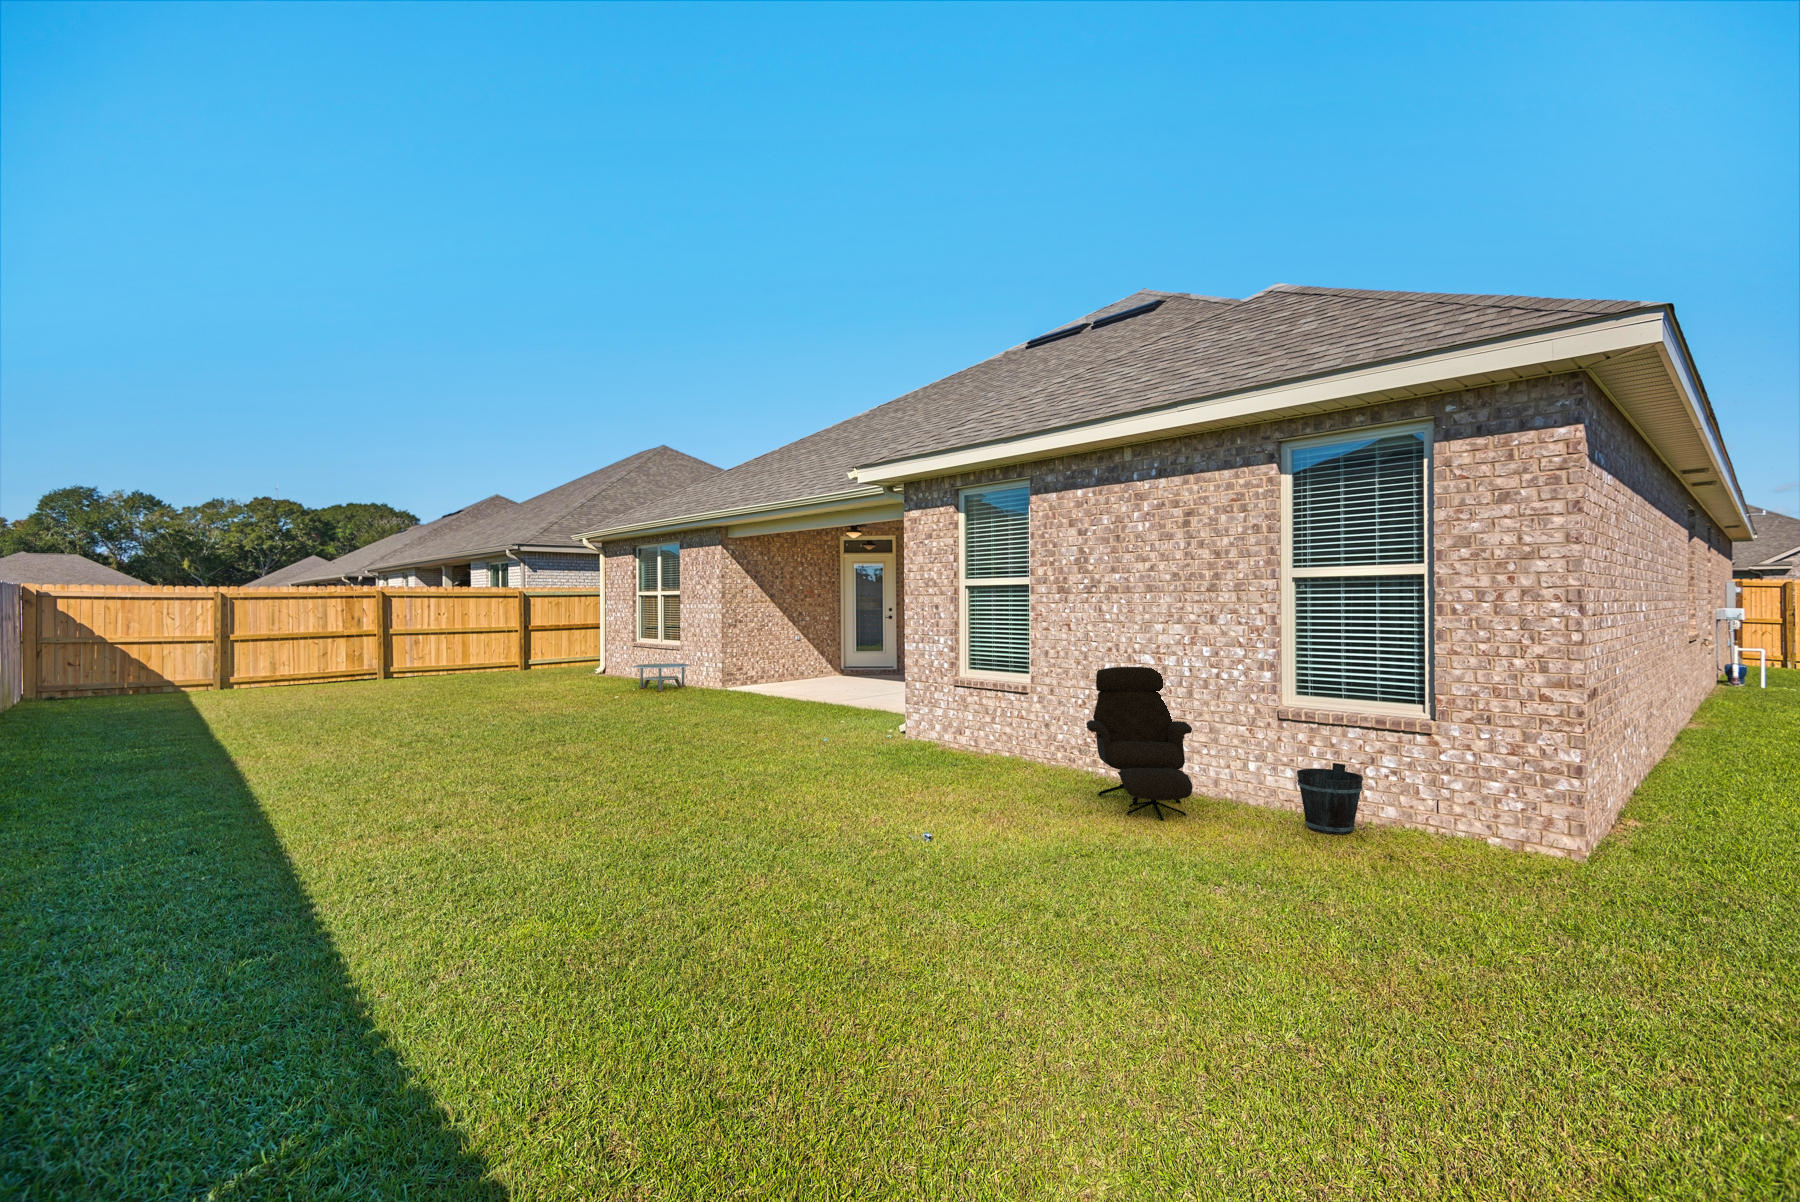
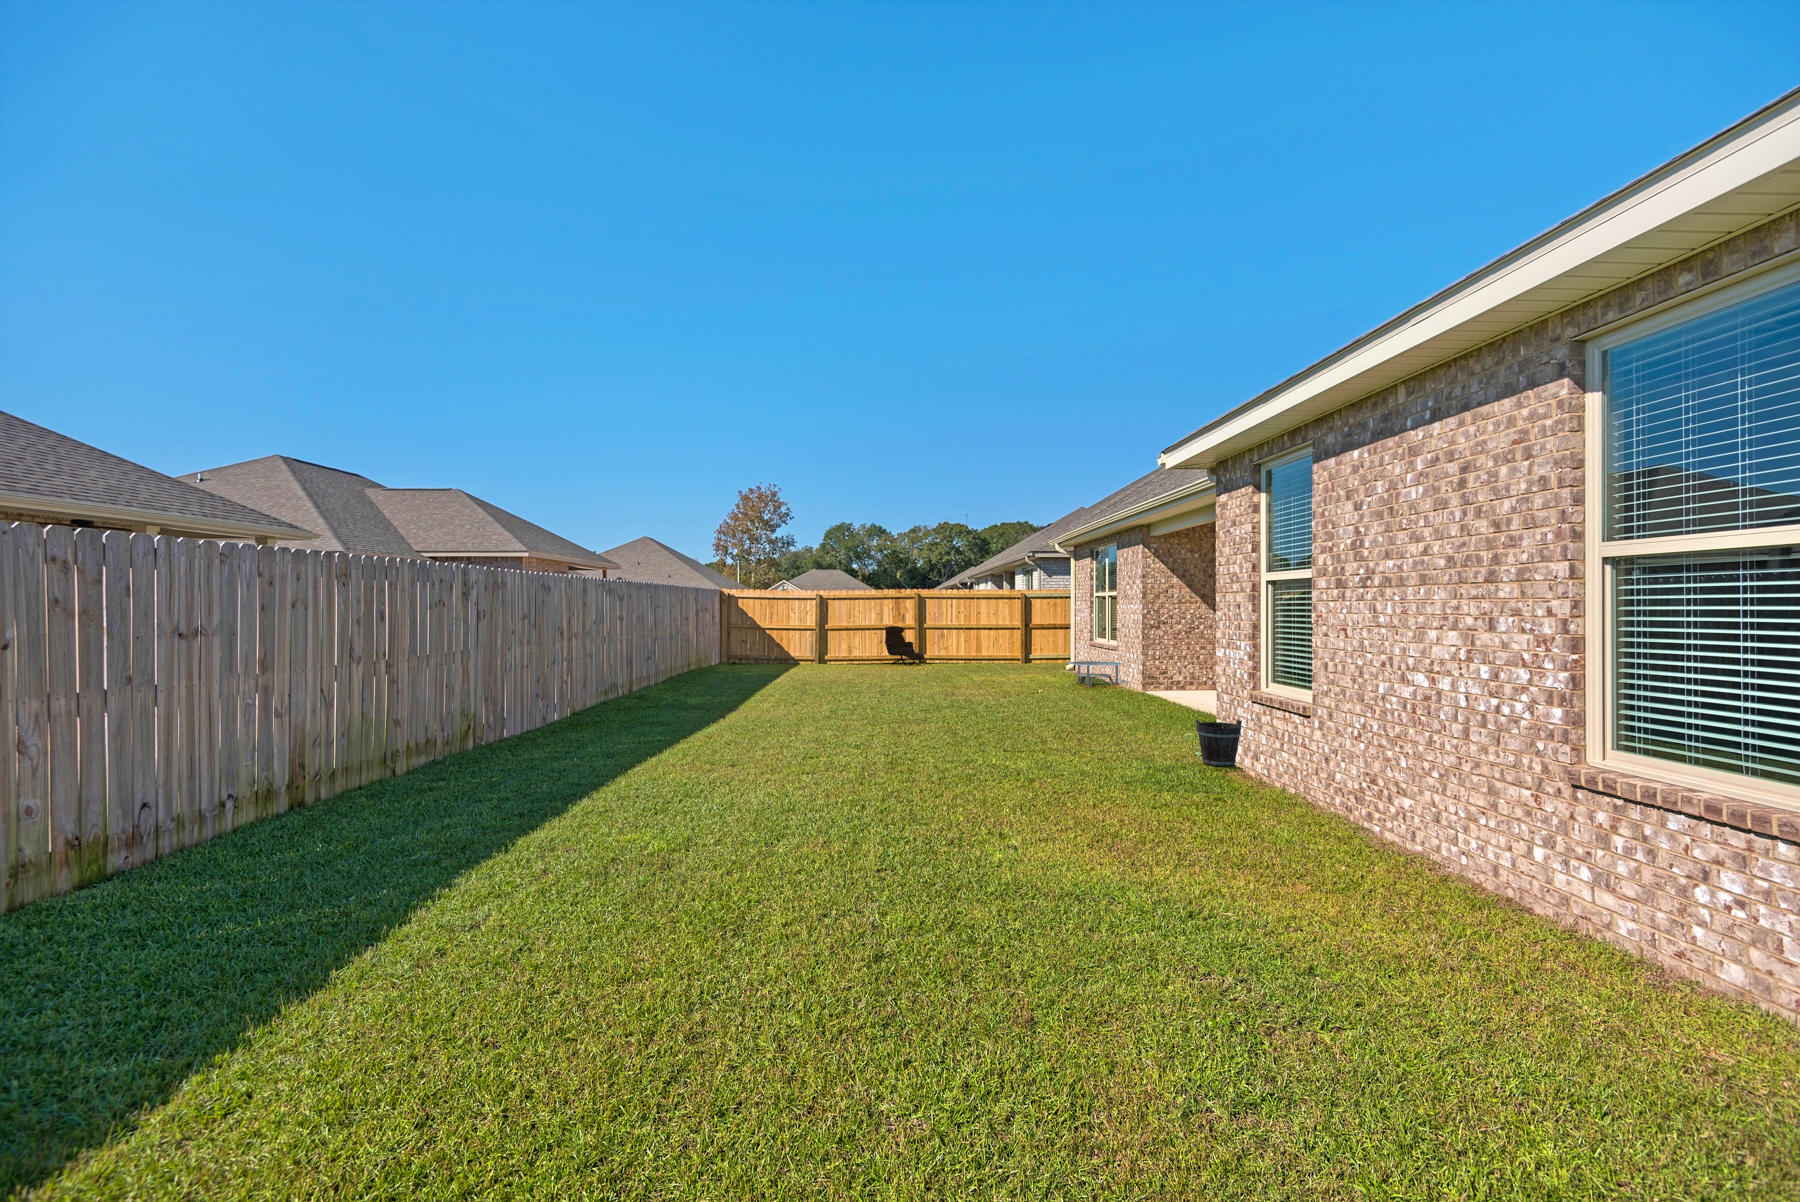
lounge chair: present [1086,667,1193,821] -> present [885,626,924,665]
bucket: present [1297,763,1363,834] -> present [1196,720,1242,767]

